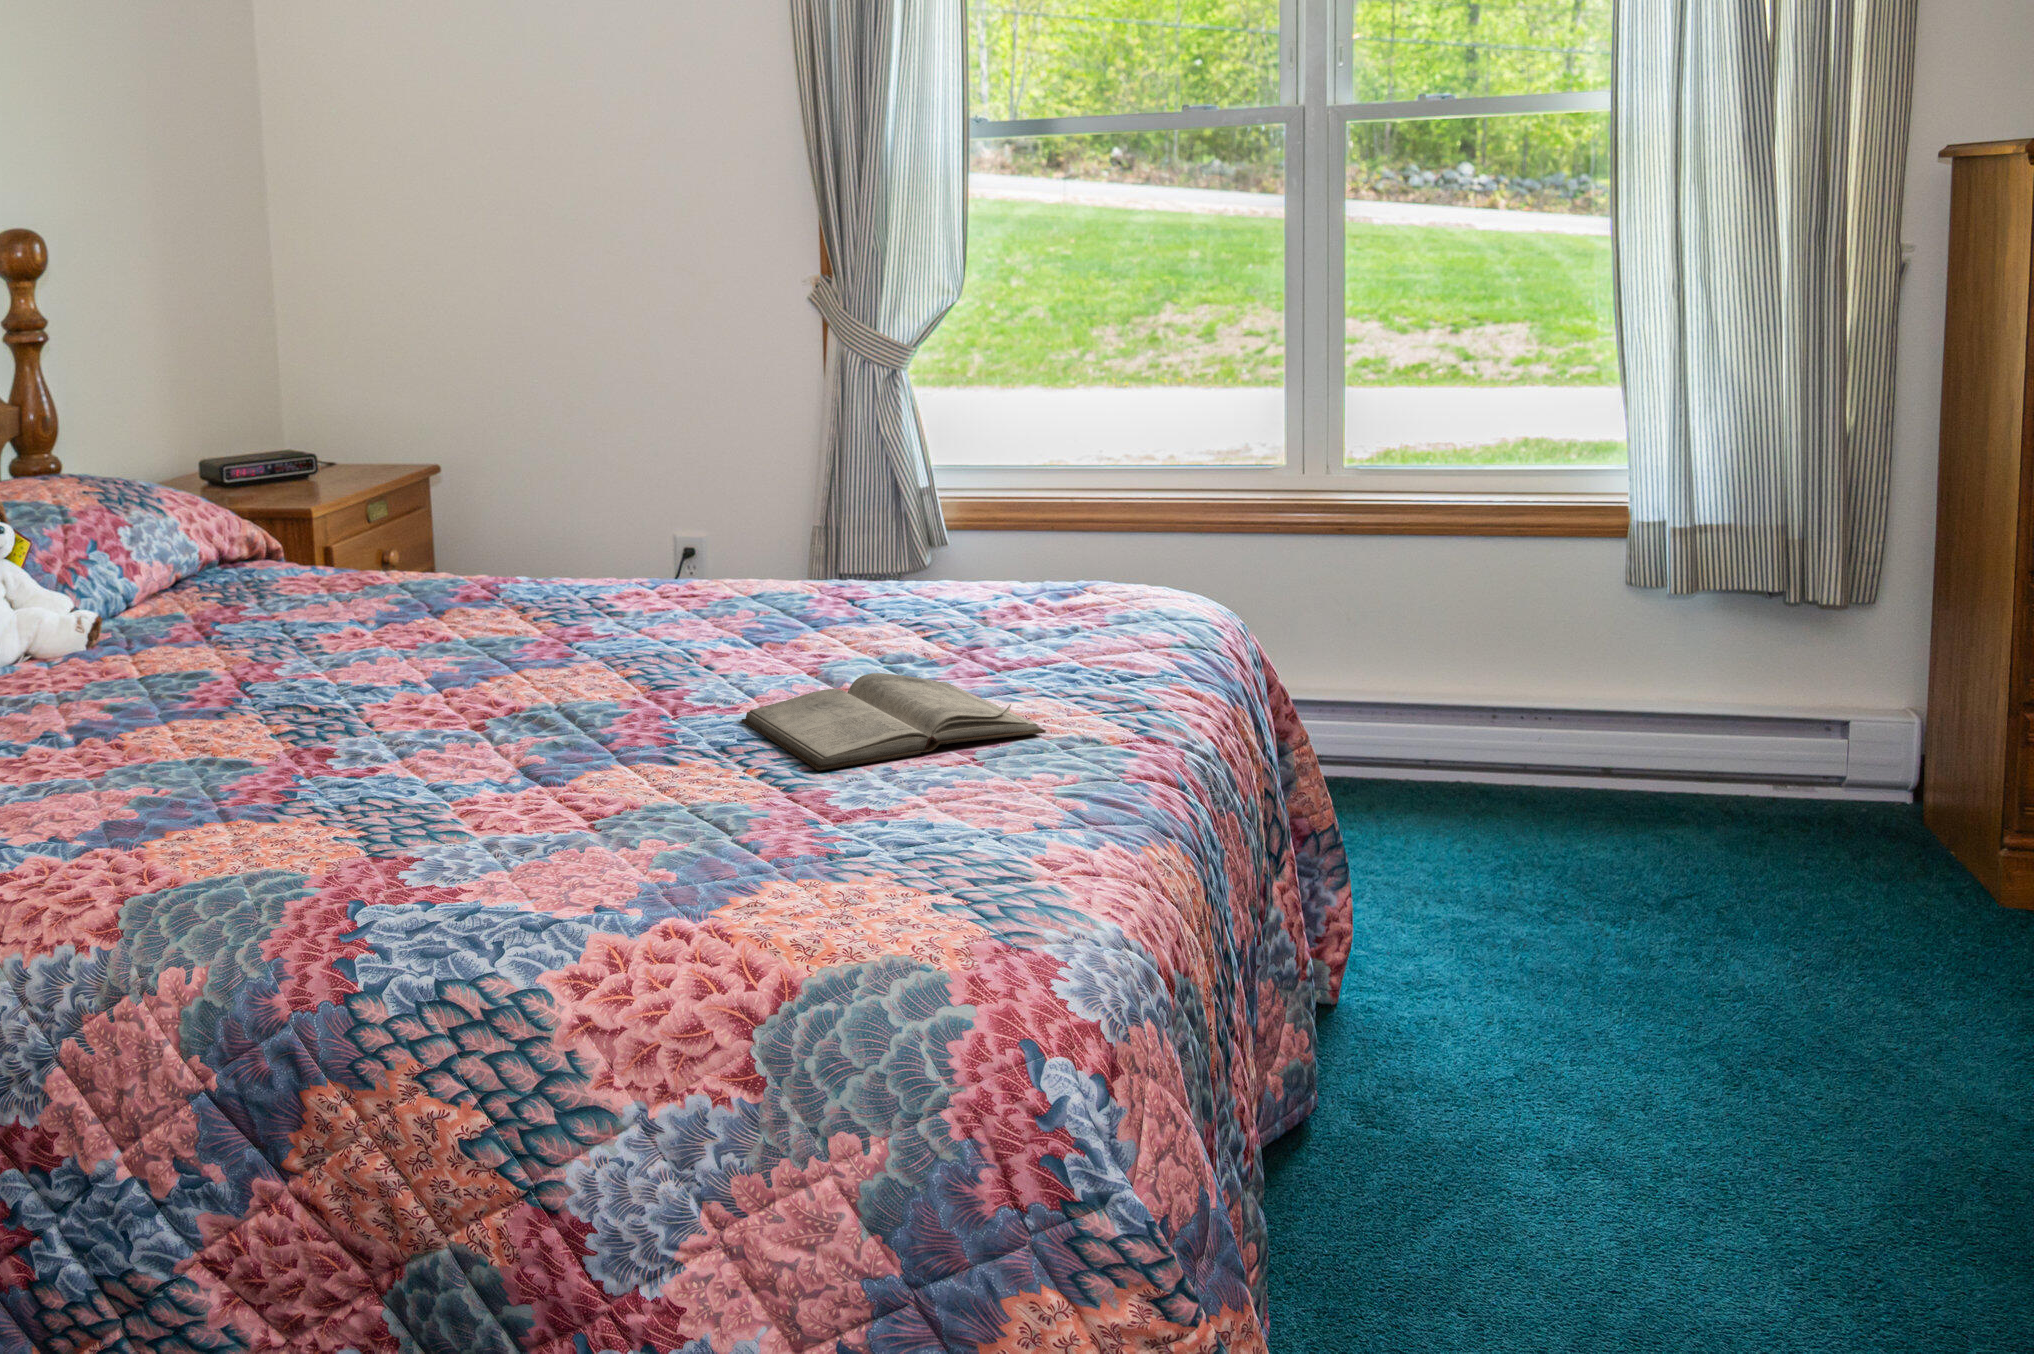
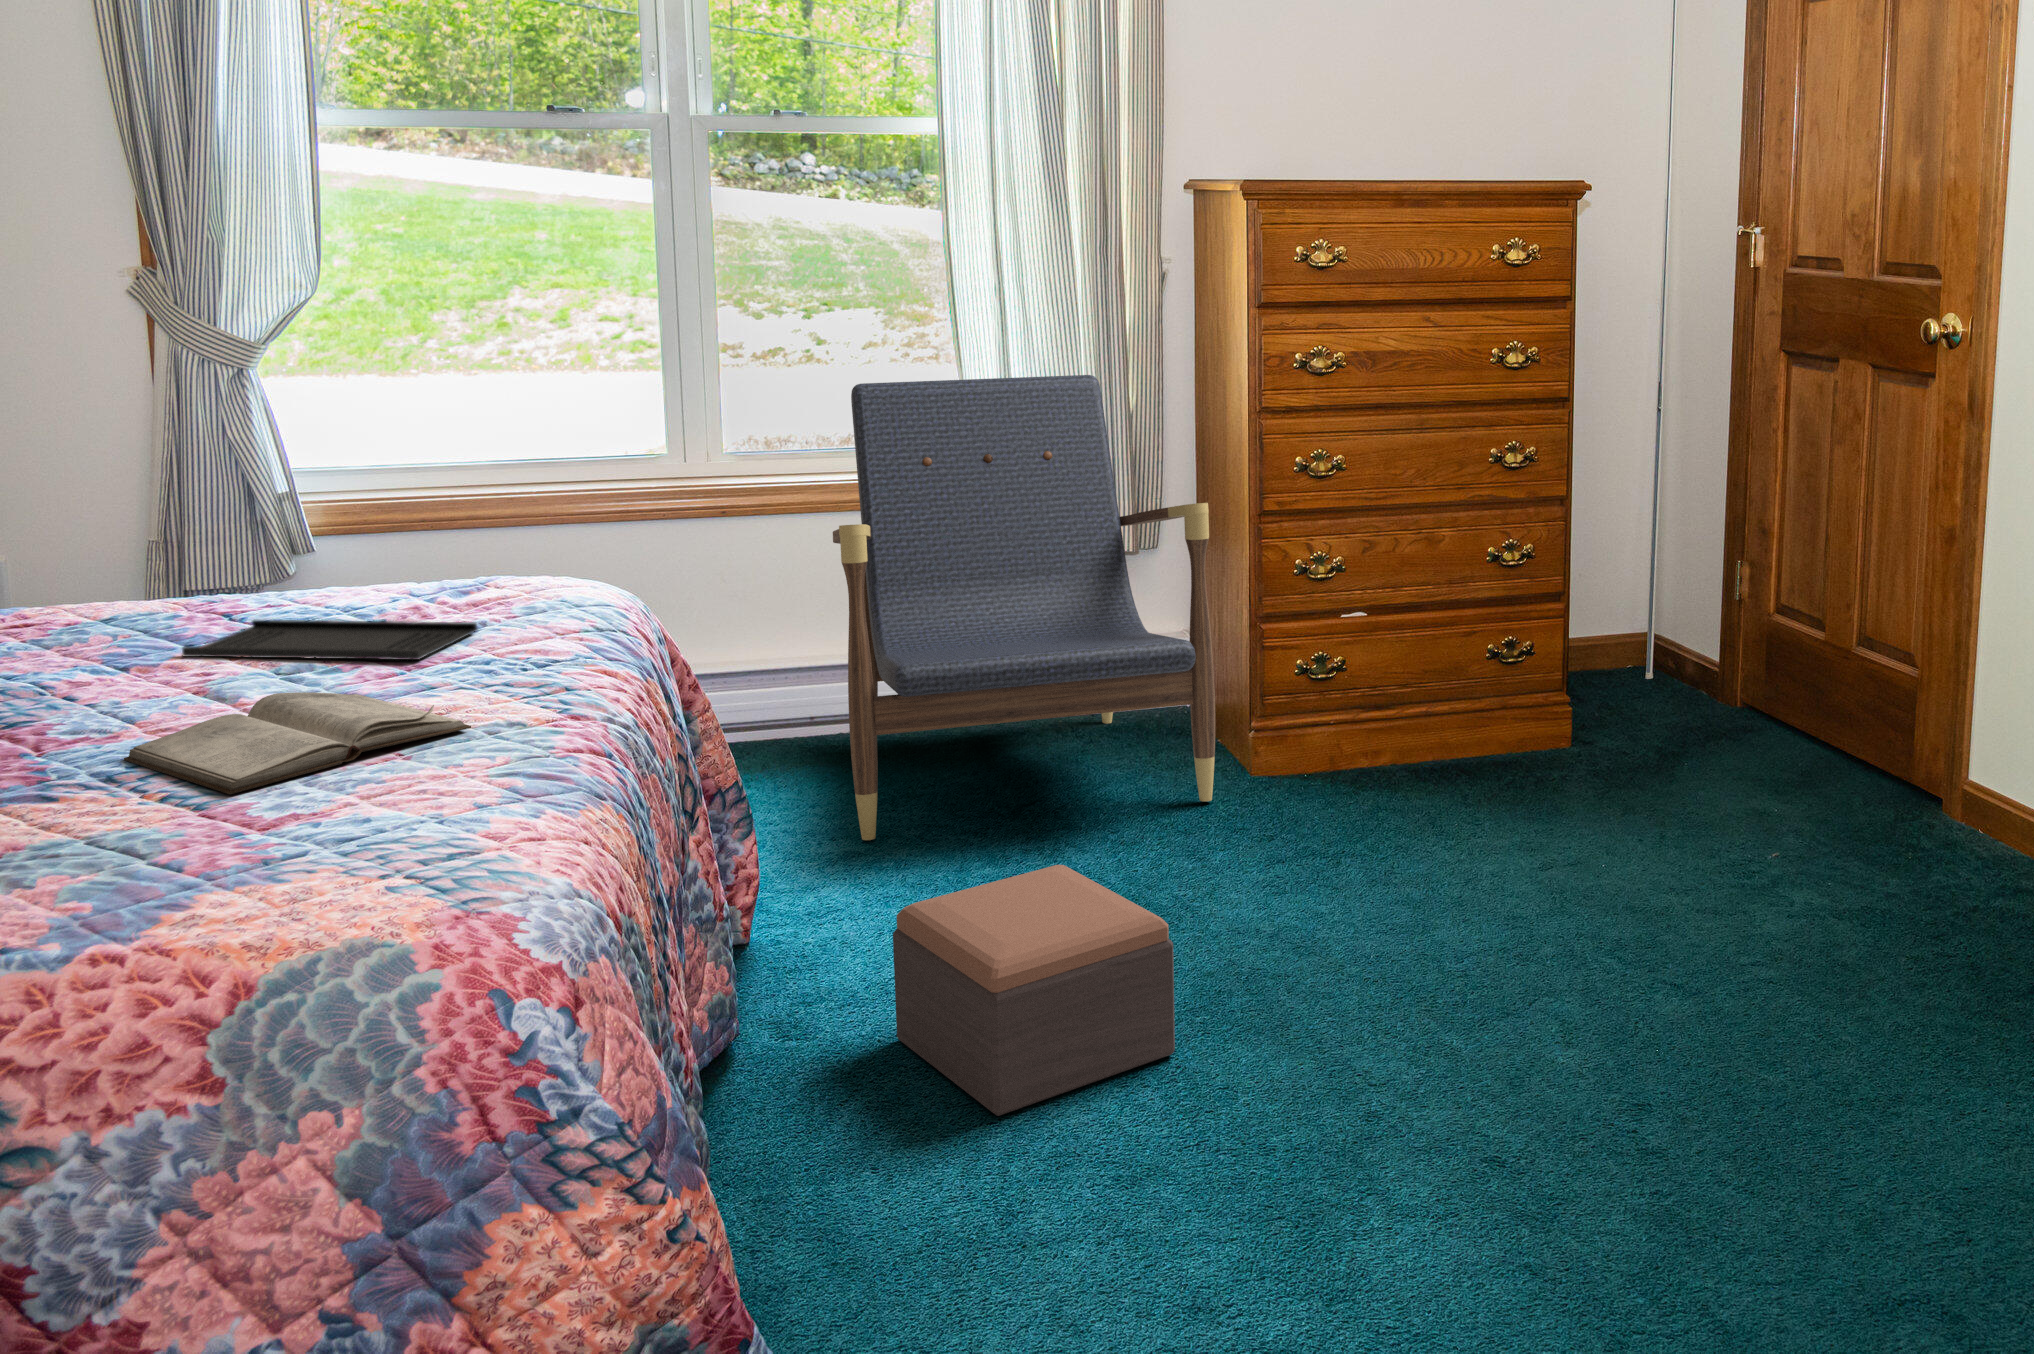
lounge chair: none [1454,386,1952,930] -> present [833,375,1215,840]
tray: none [809,596,1067,653] -> present [182,620,477,660]
footstool: none [1493,987,1884,1289] -> present [893,865,1175,1116]

